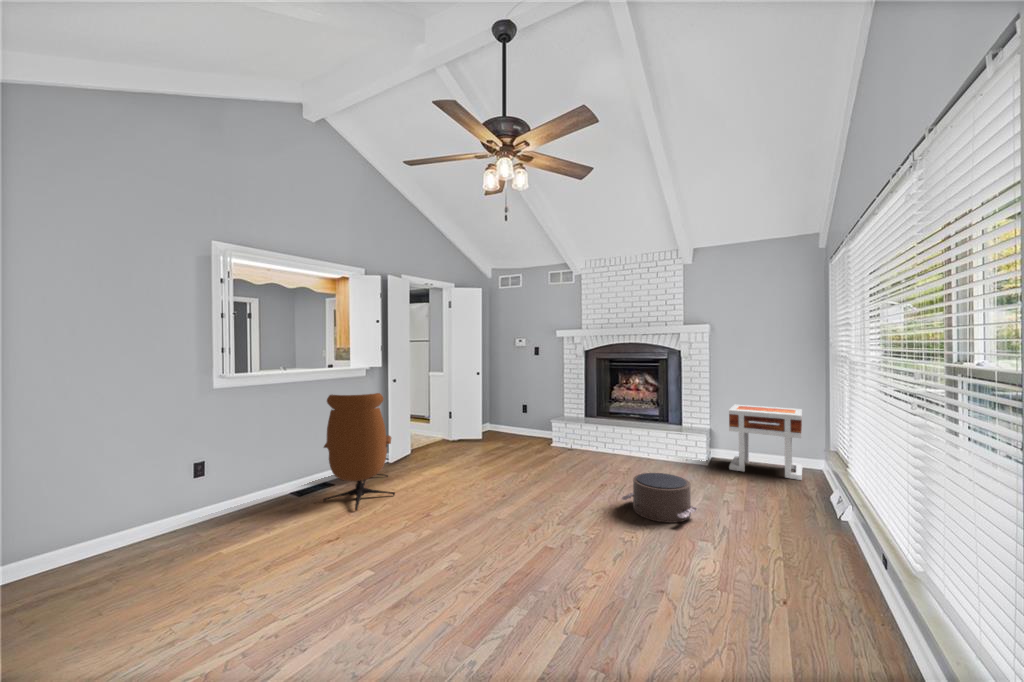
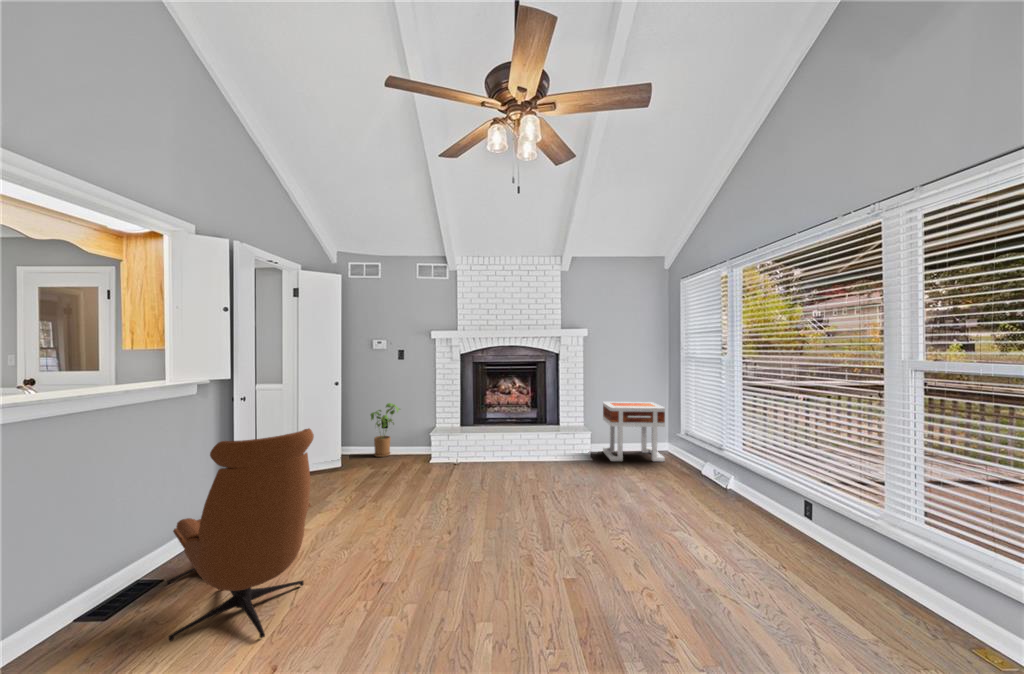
house plant: none [513,392,538,437] -> present [371,403,399,457]
pouf: present [622,473,697,523] -> none [587,477,659,529]

